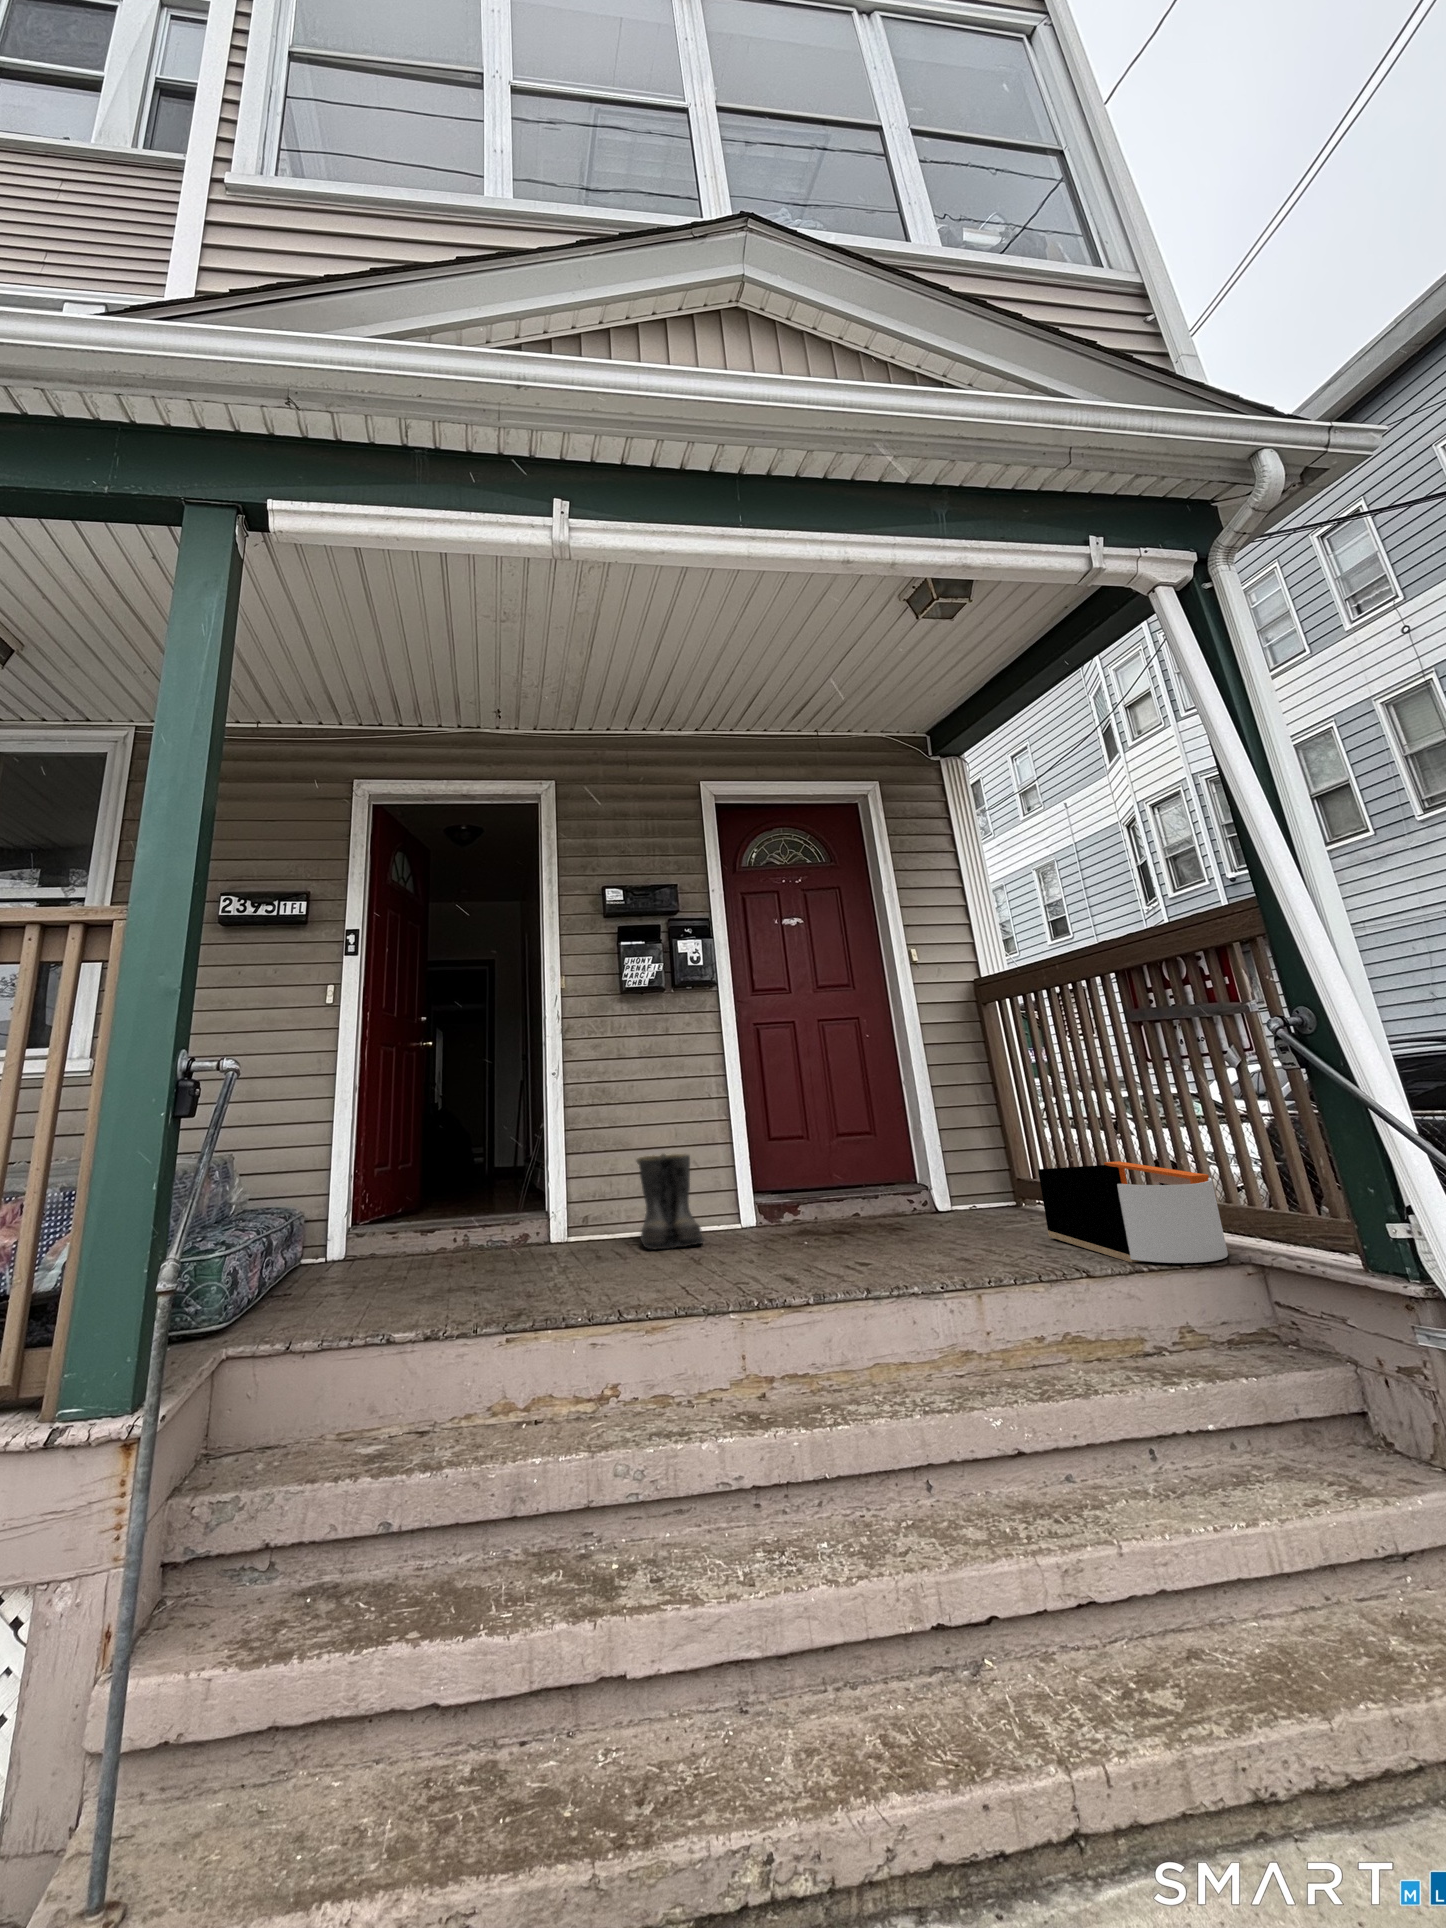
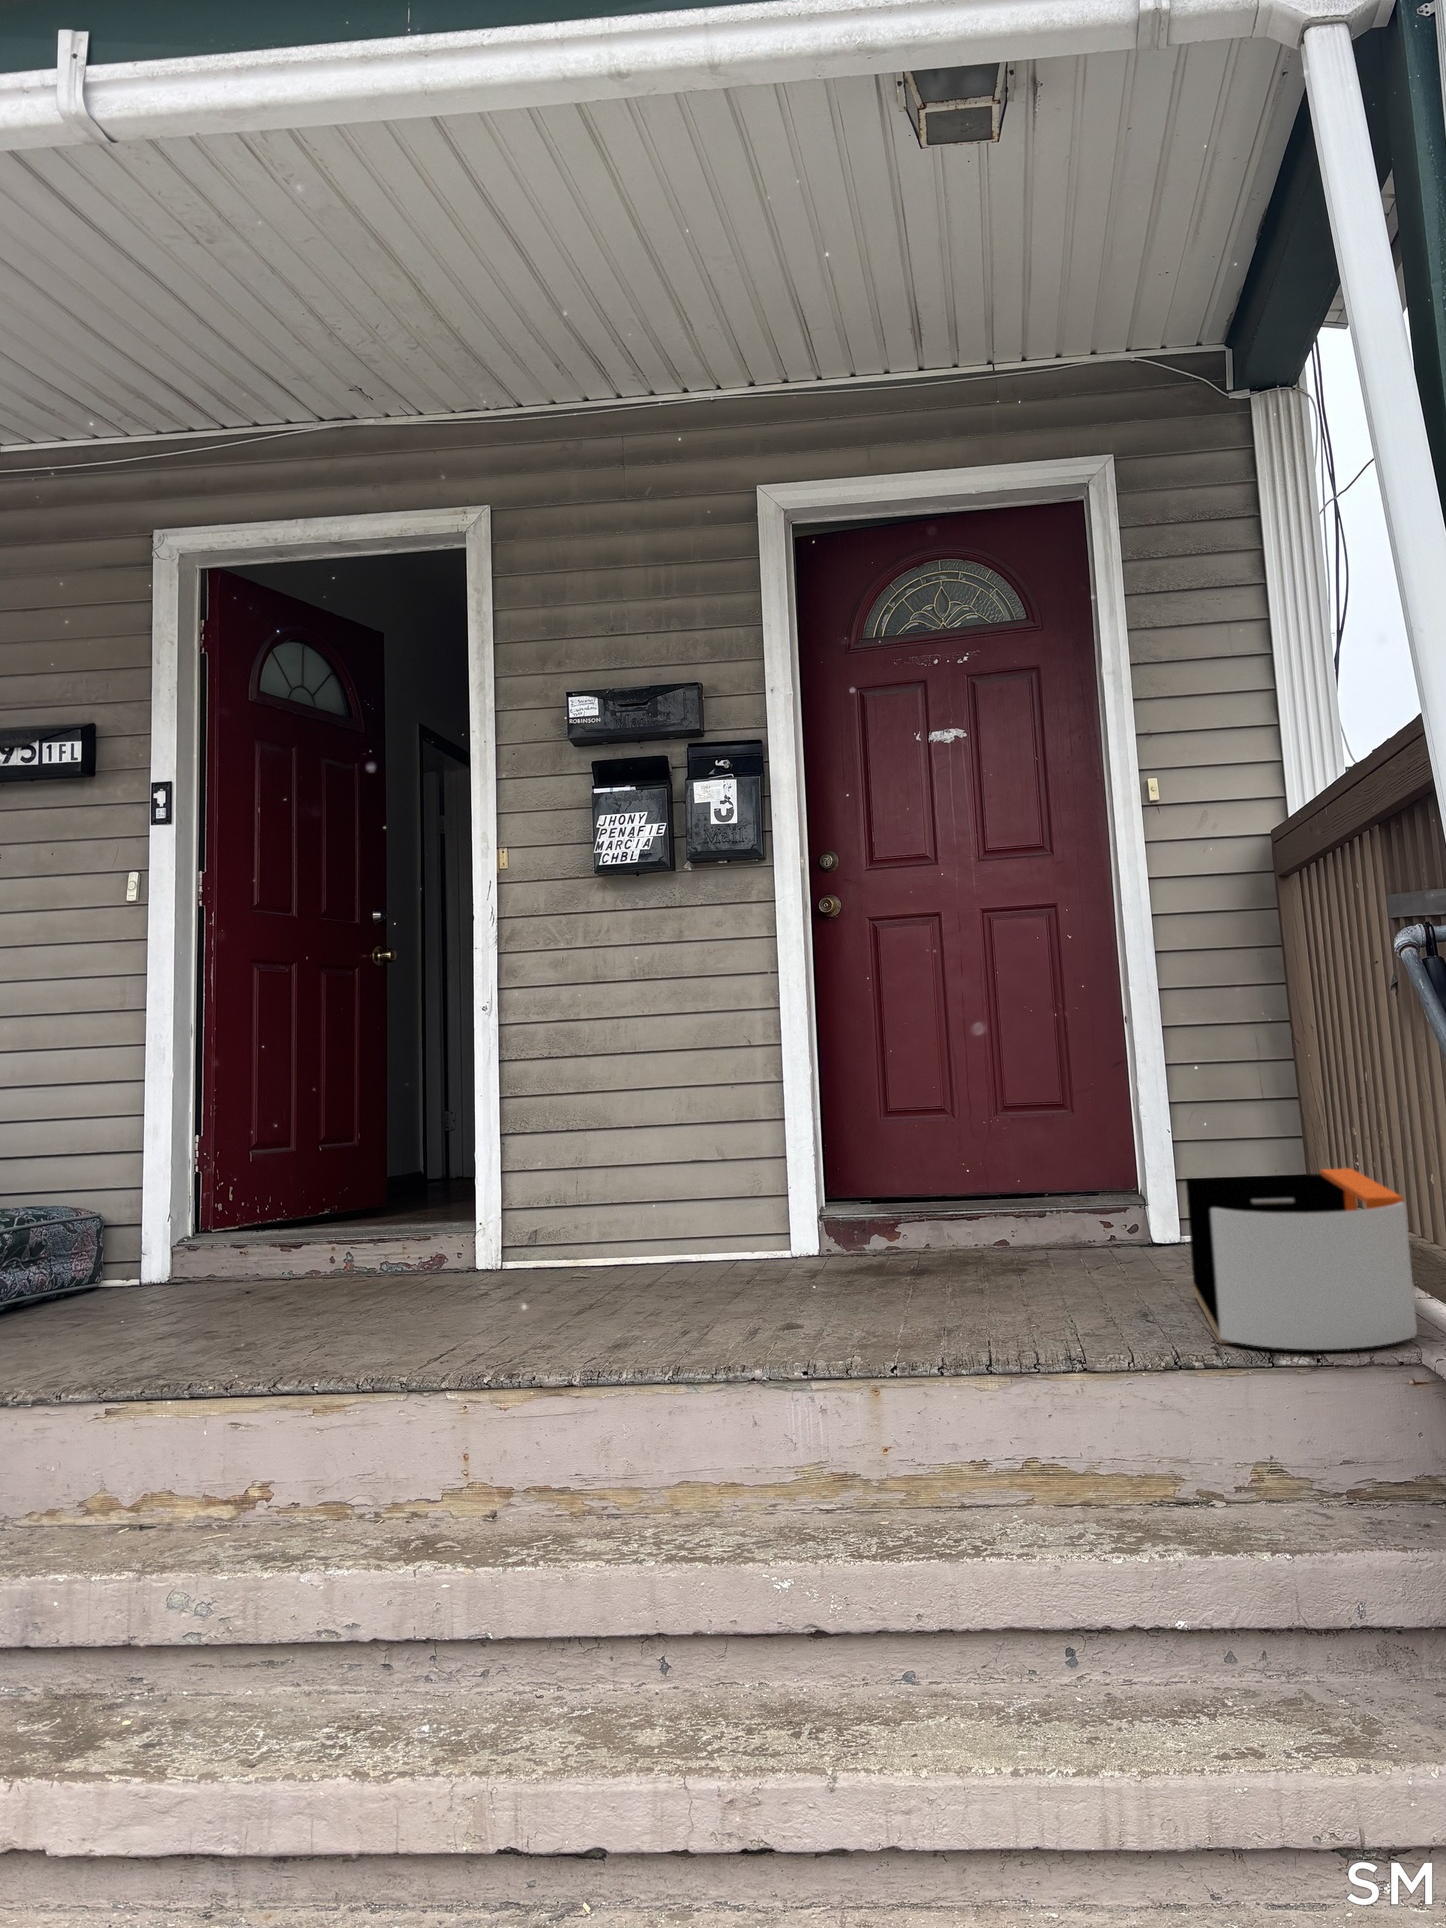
boots: present [637,1154,704,1250] -> none [568,1138,691,1287]

